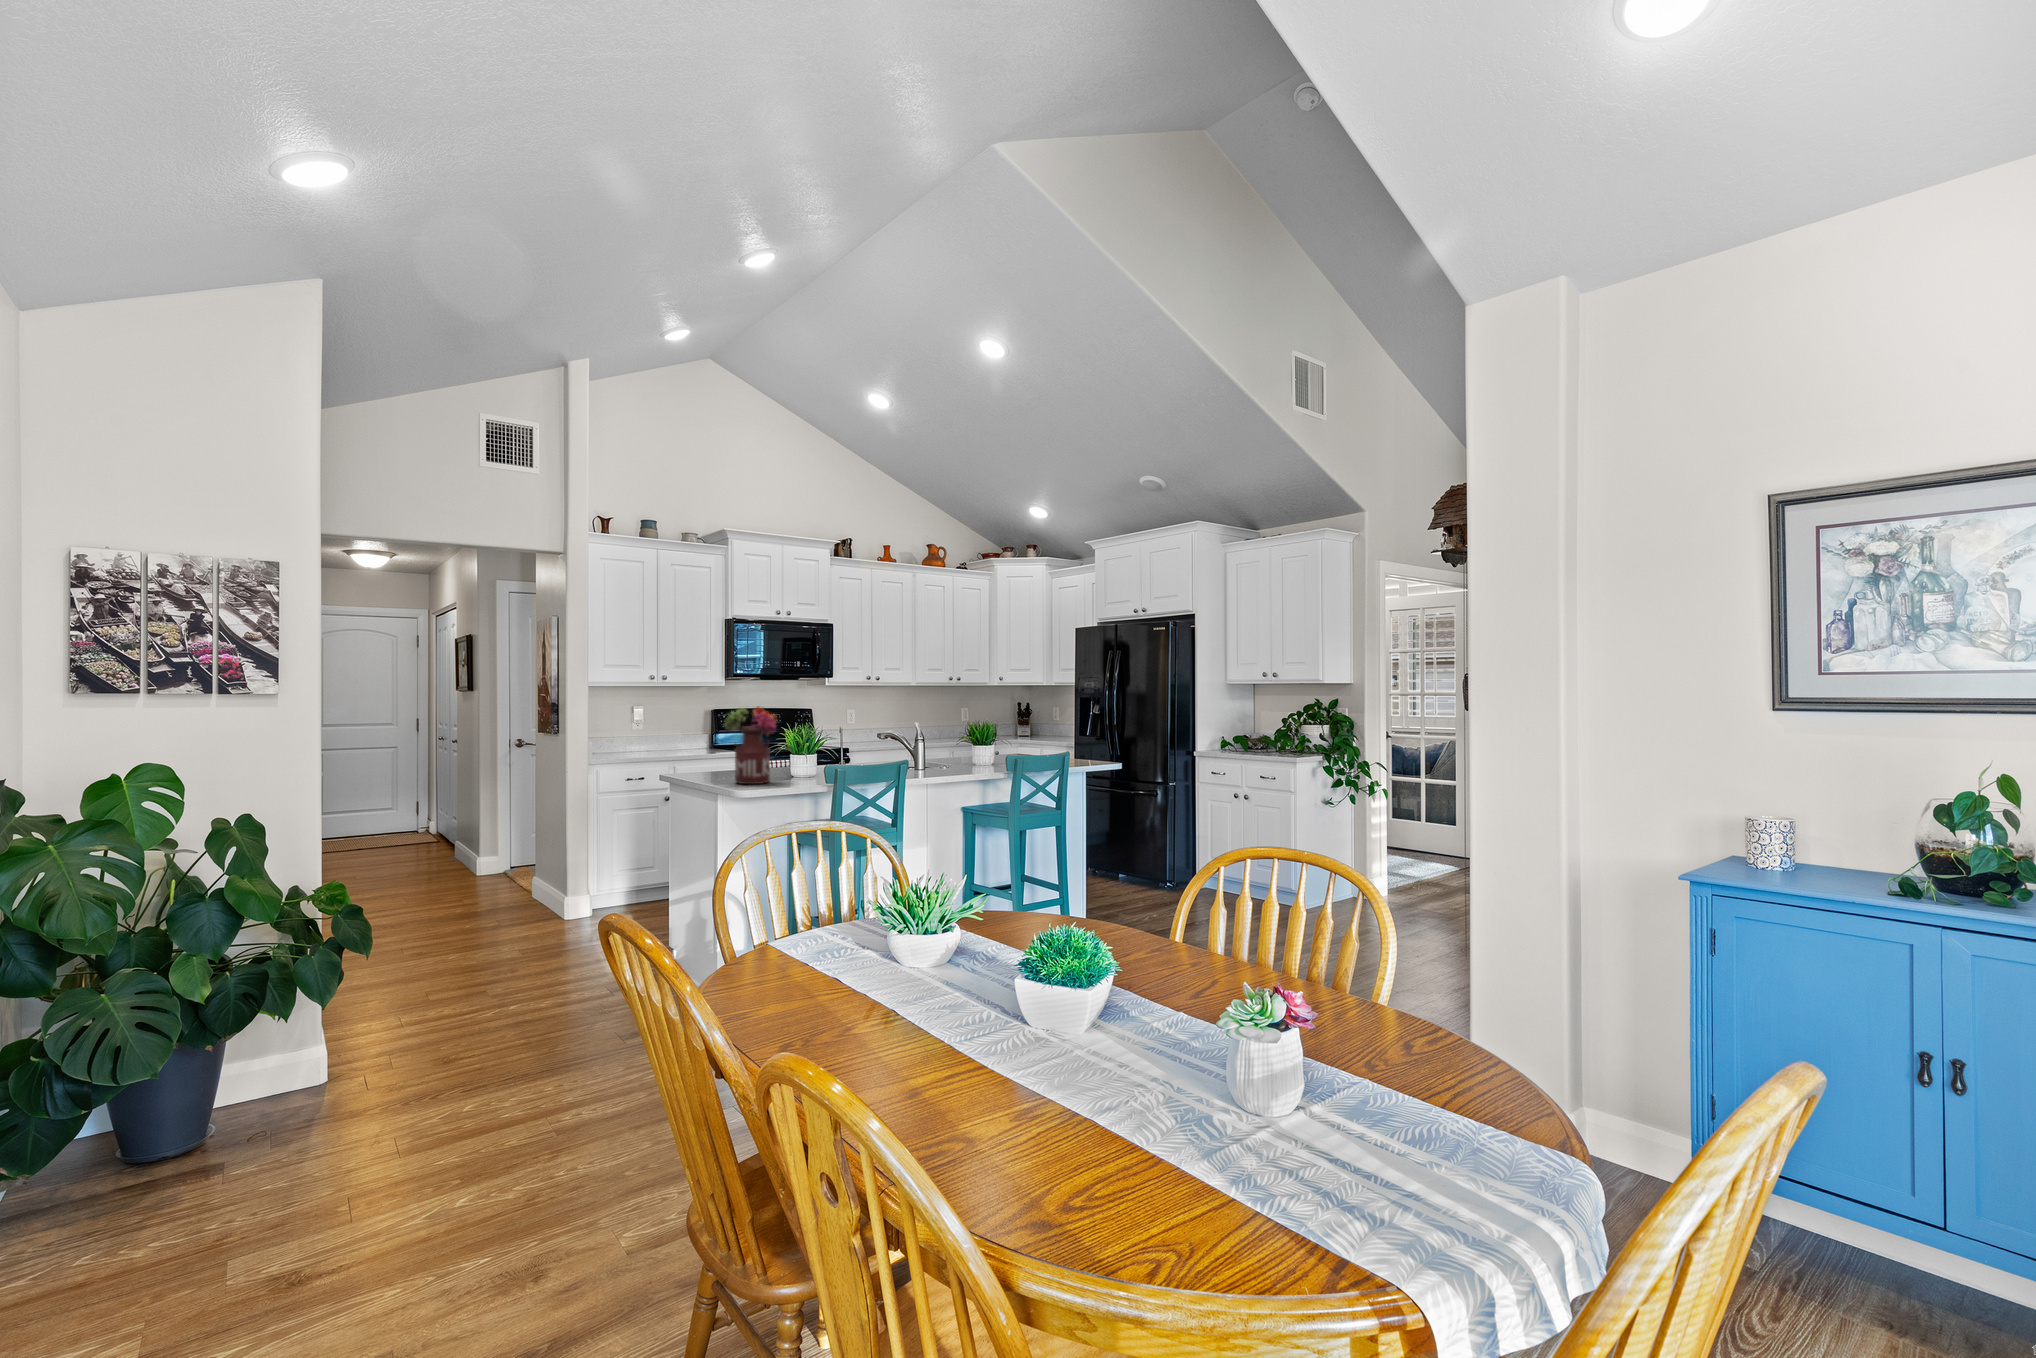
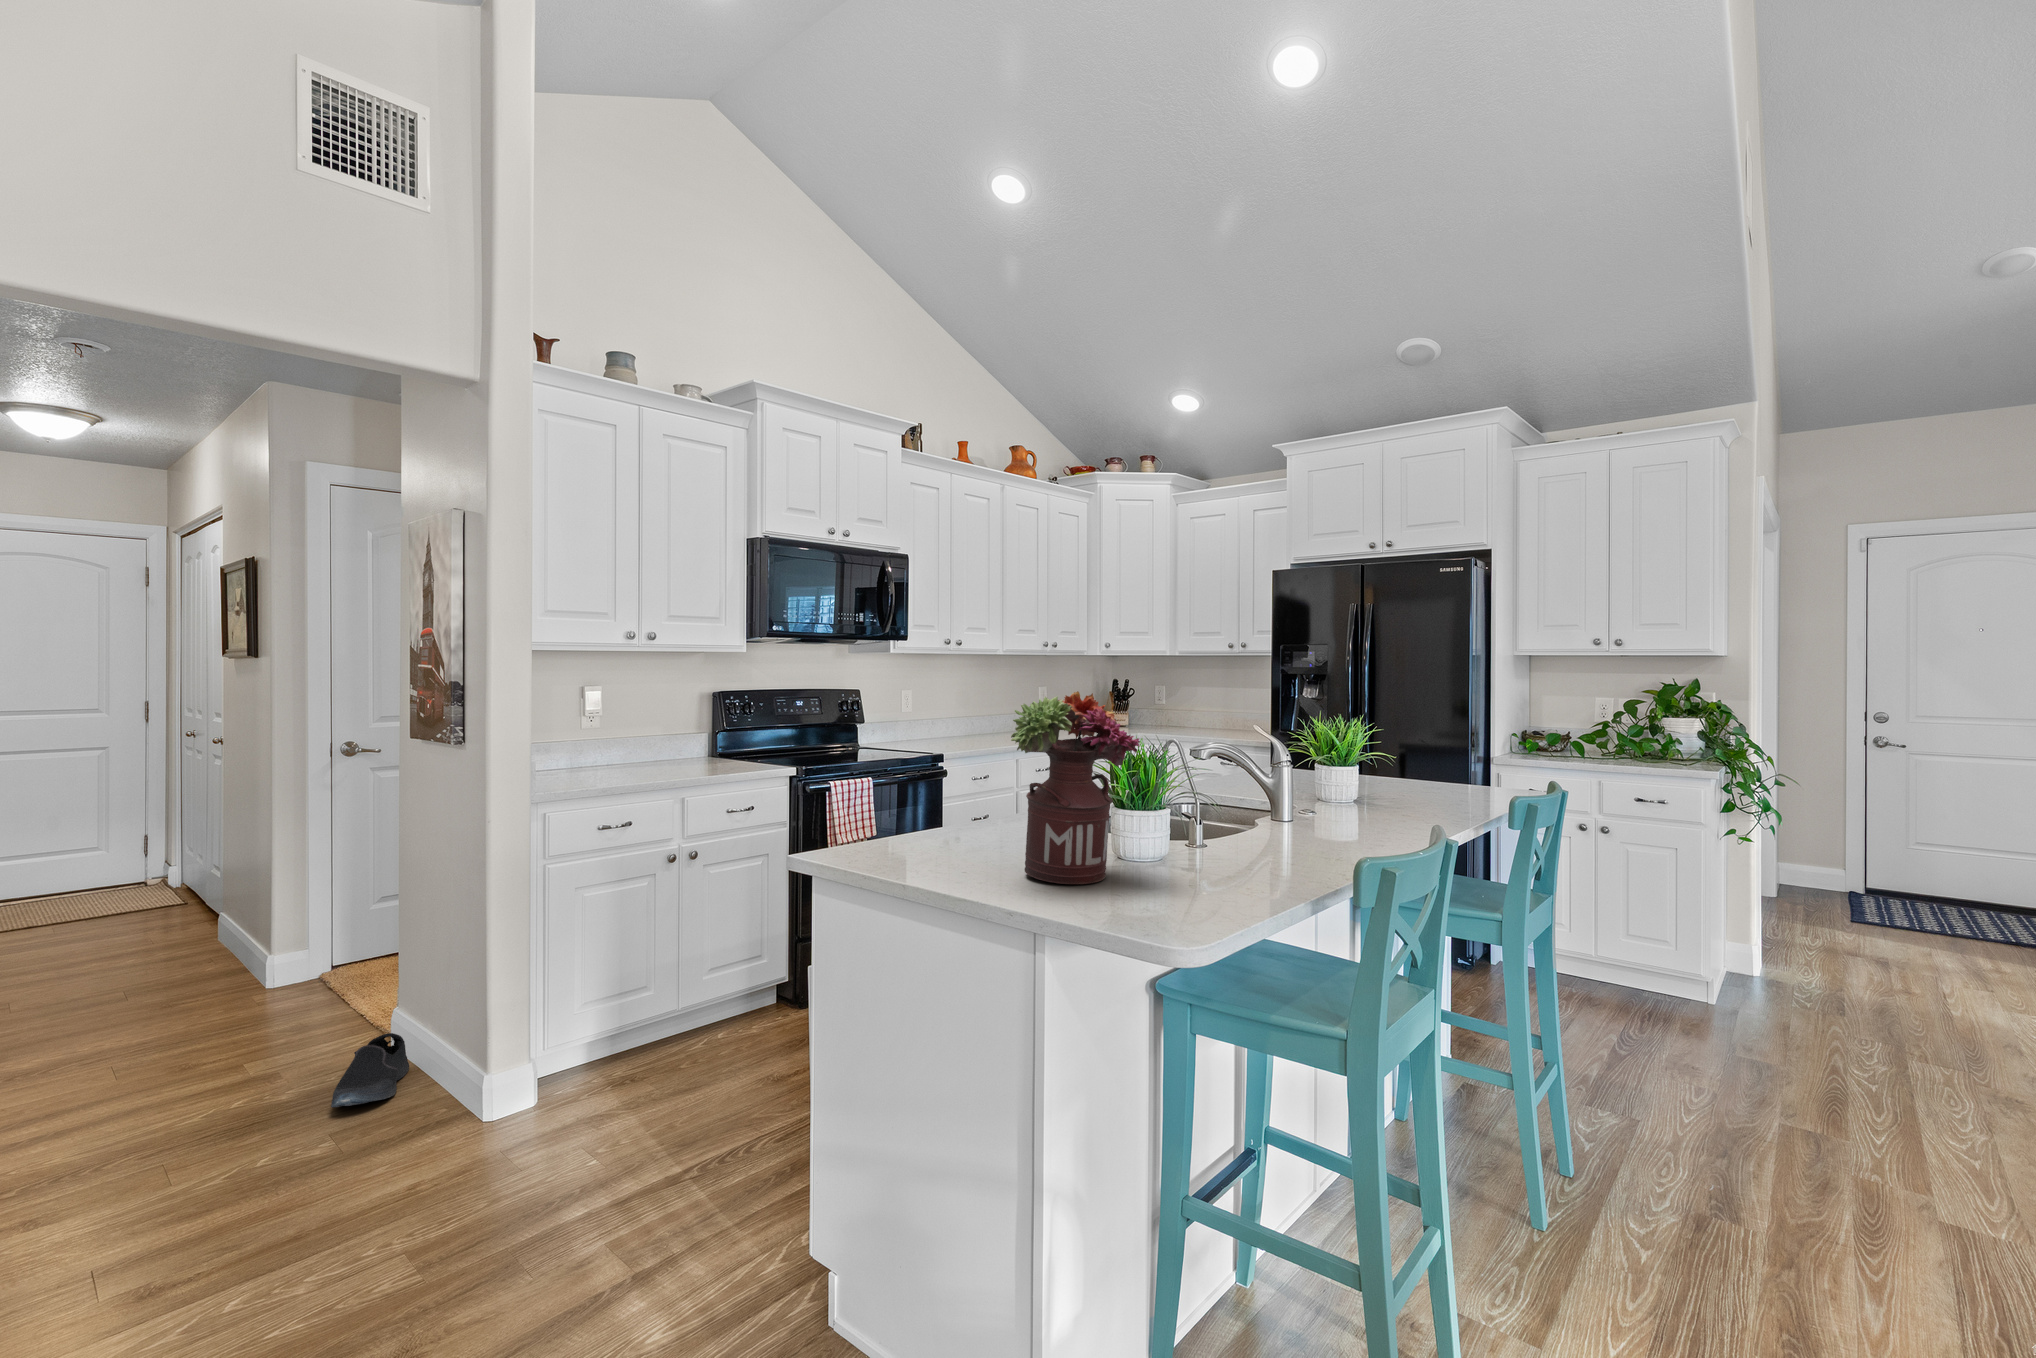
shoe: none [496,886,536,914] -> present [331,1033,409,1107]

